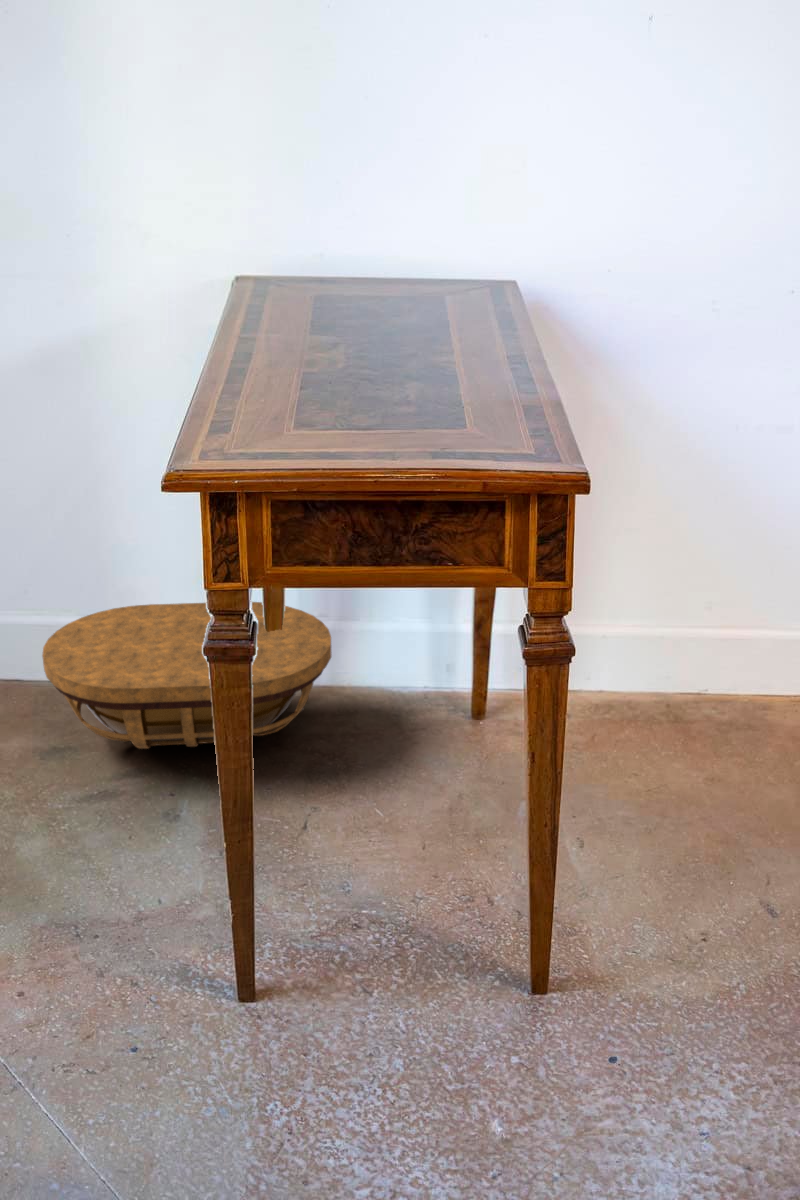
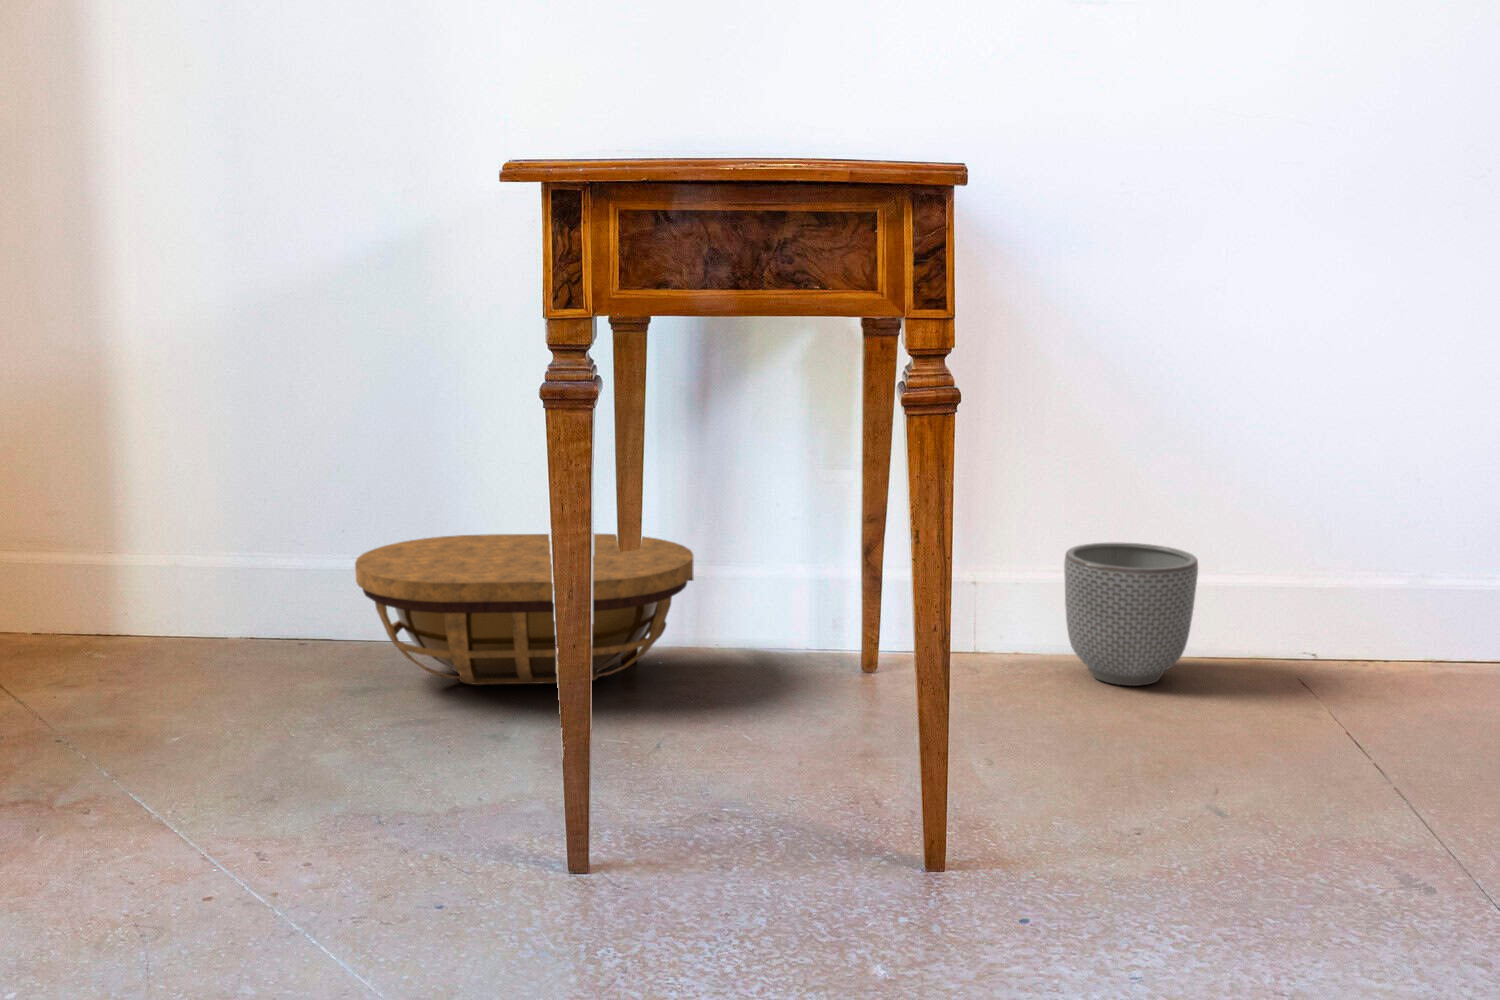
planter: none [643,612,755,739] -> present [1064,542,1198,686]

